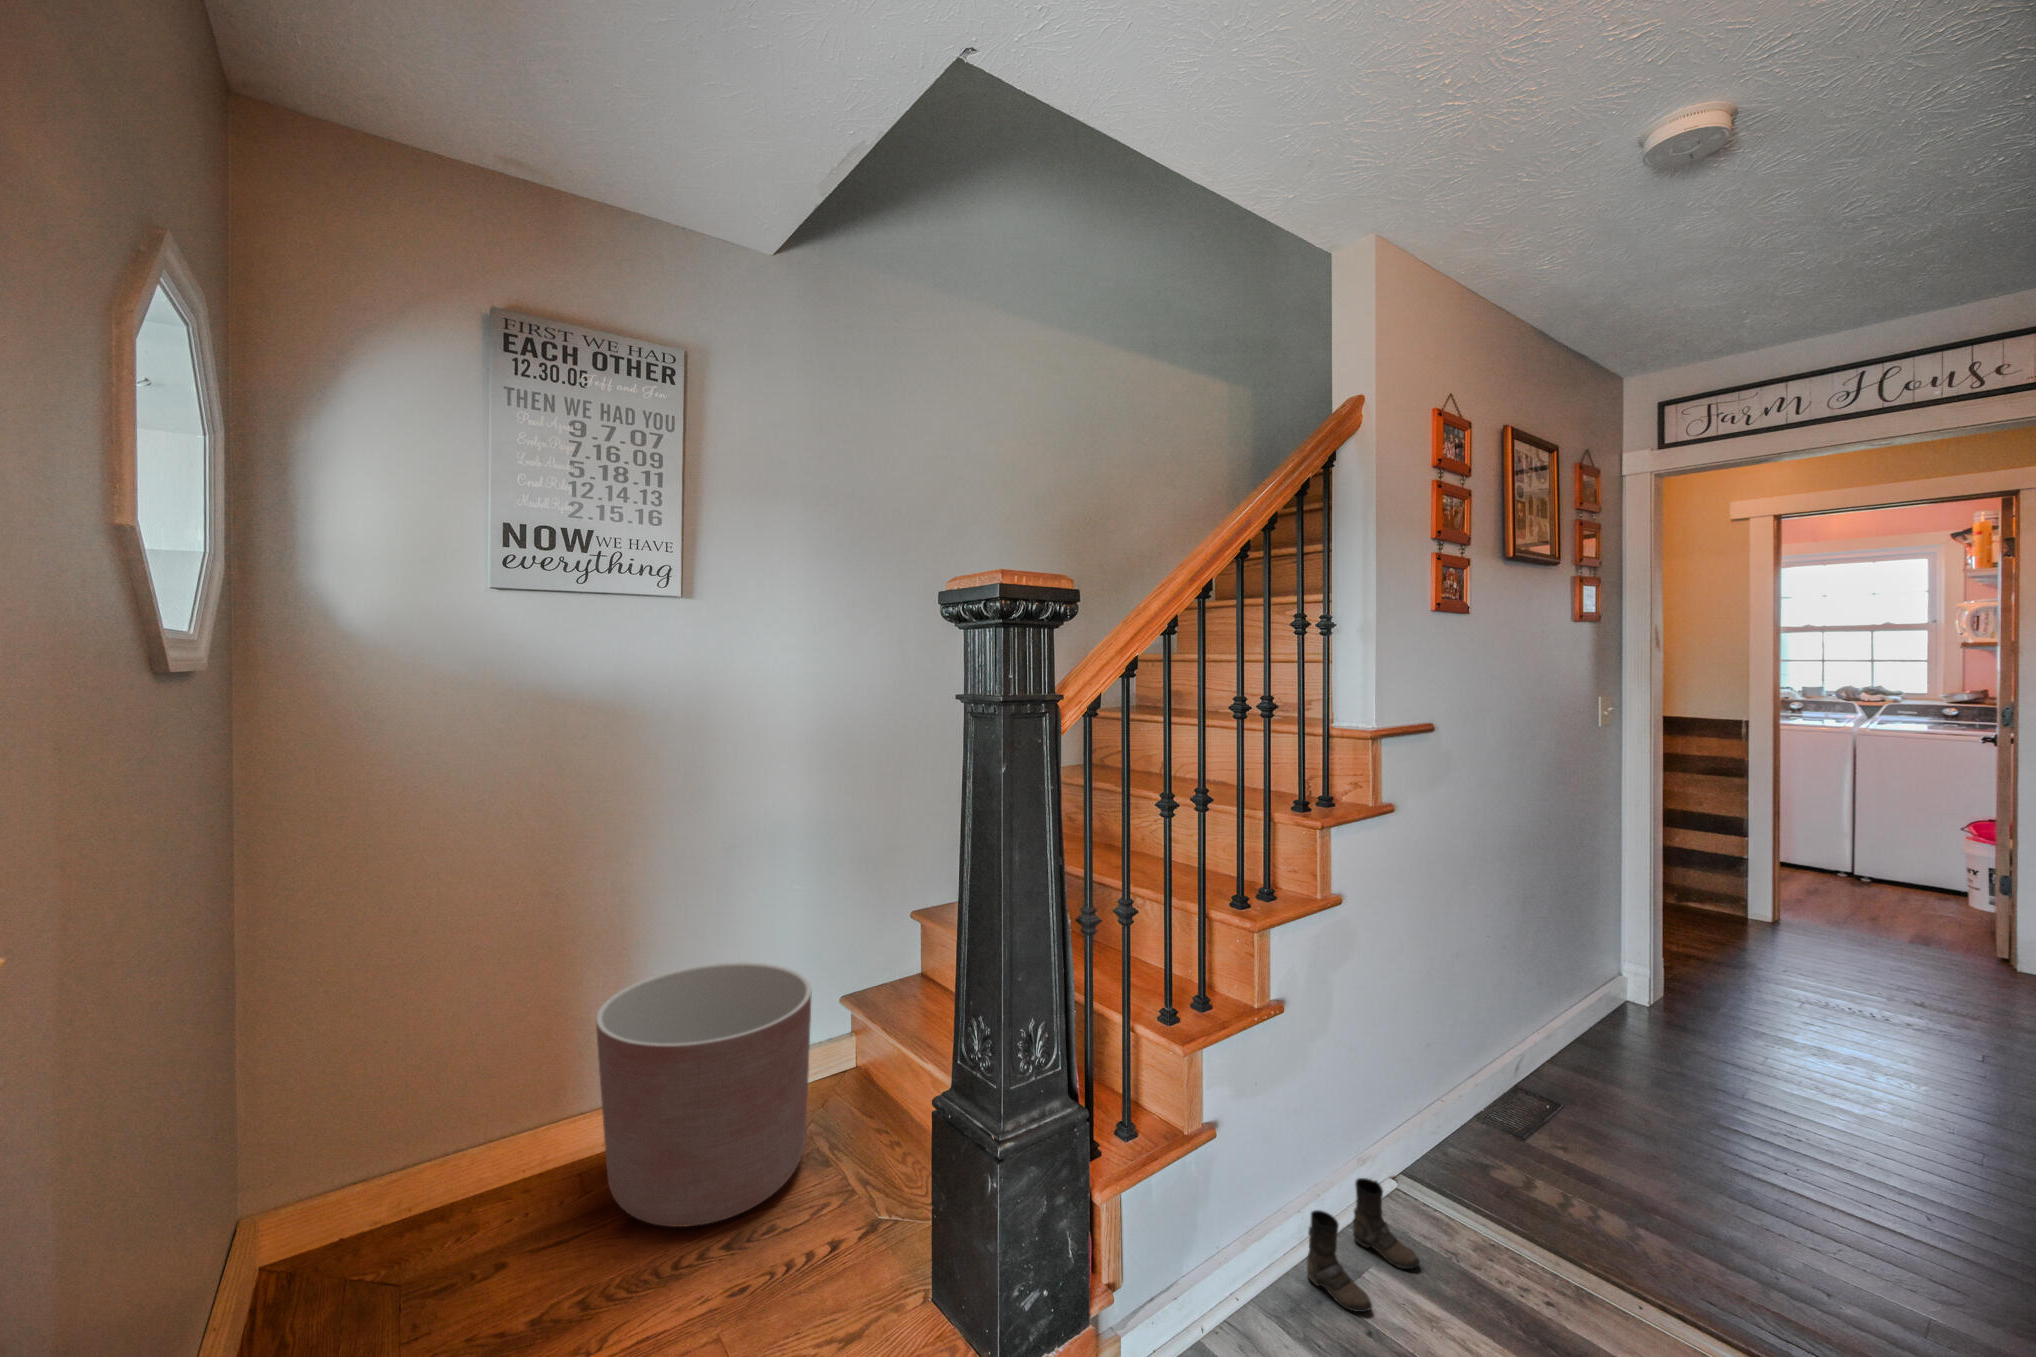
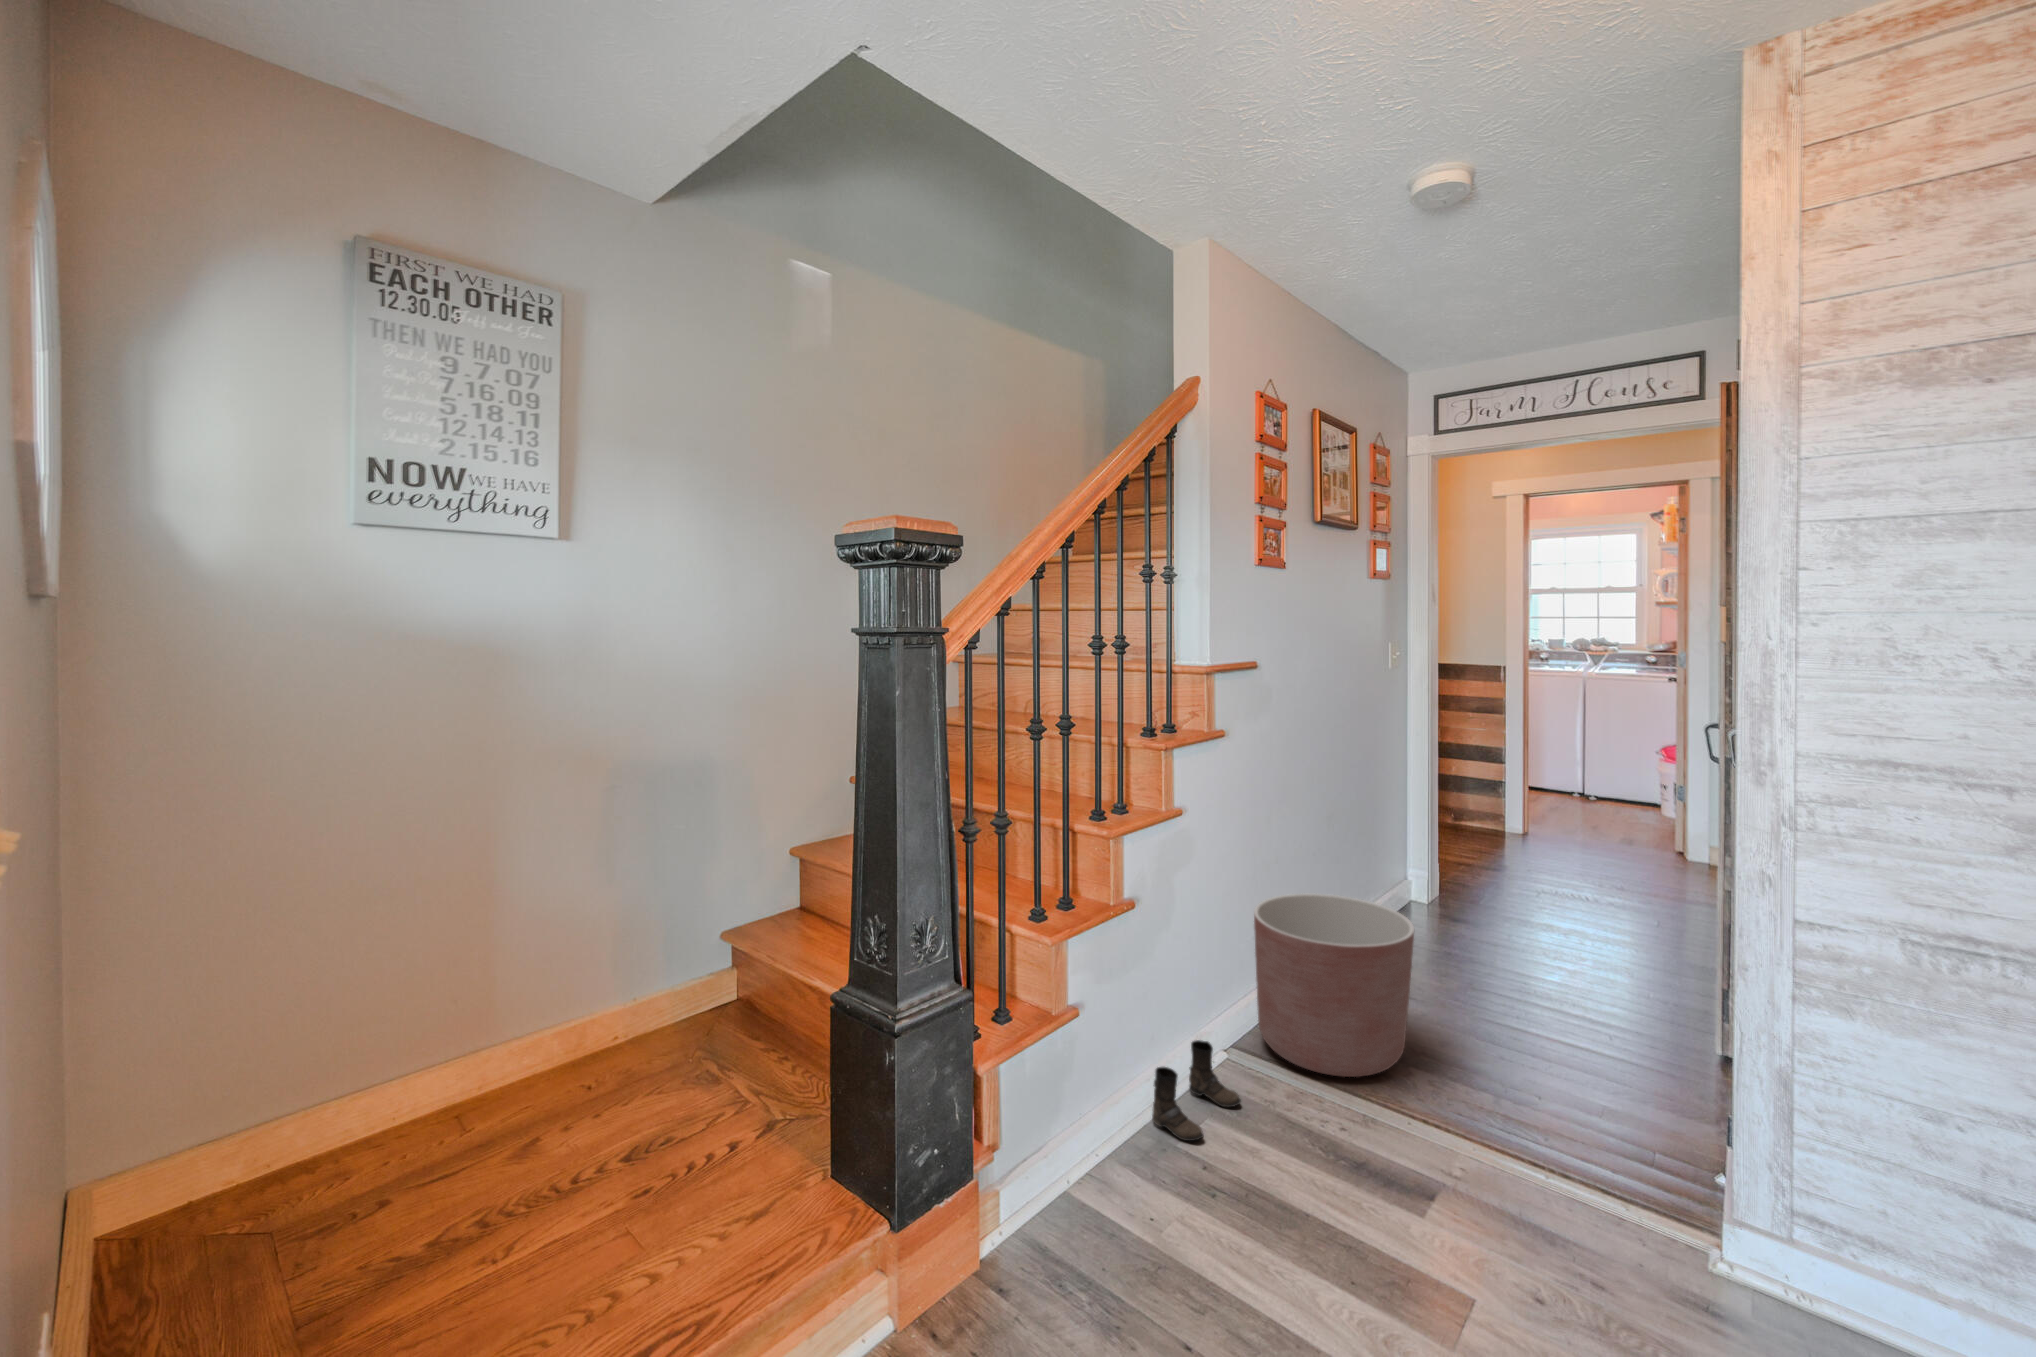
planter: present [596,962,812,1227] -> present [1254,894,1414,1077]

